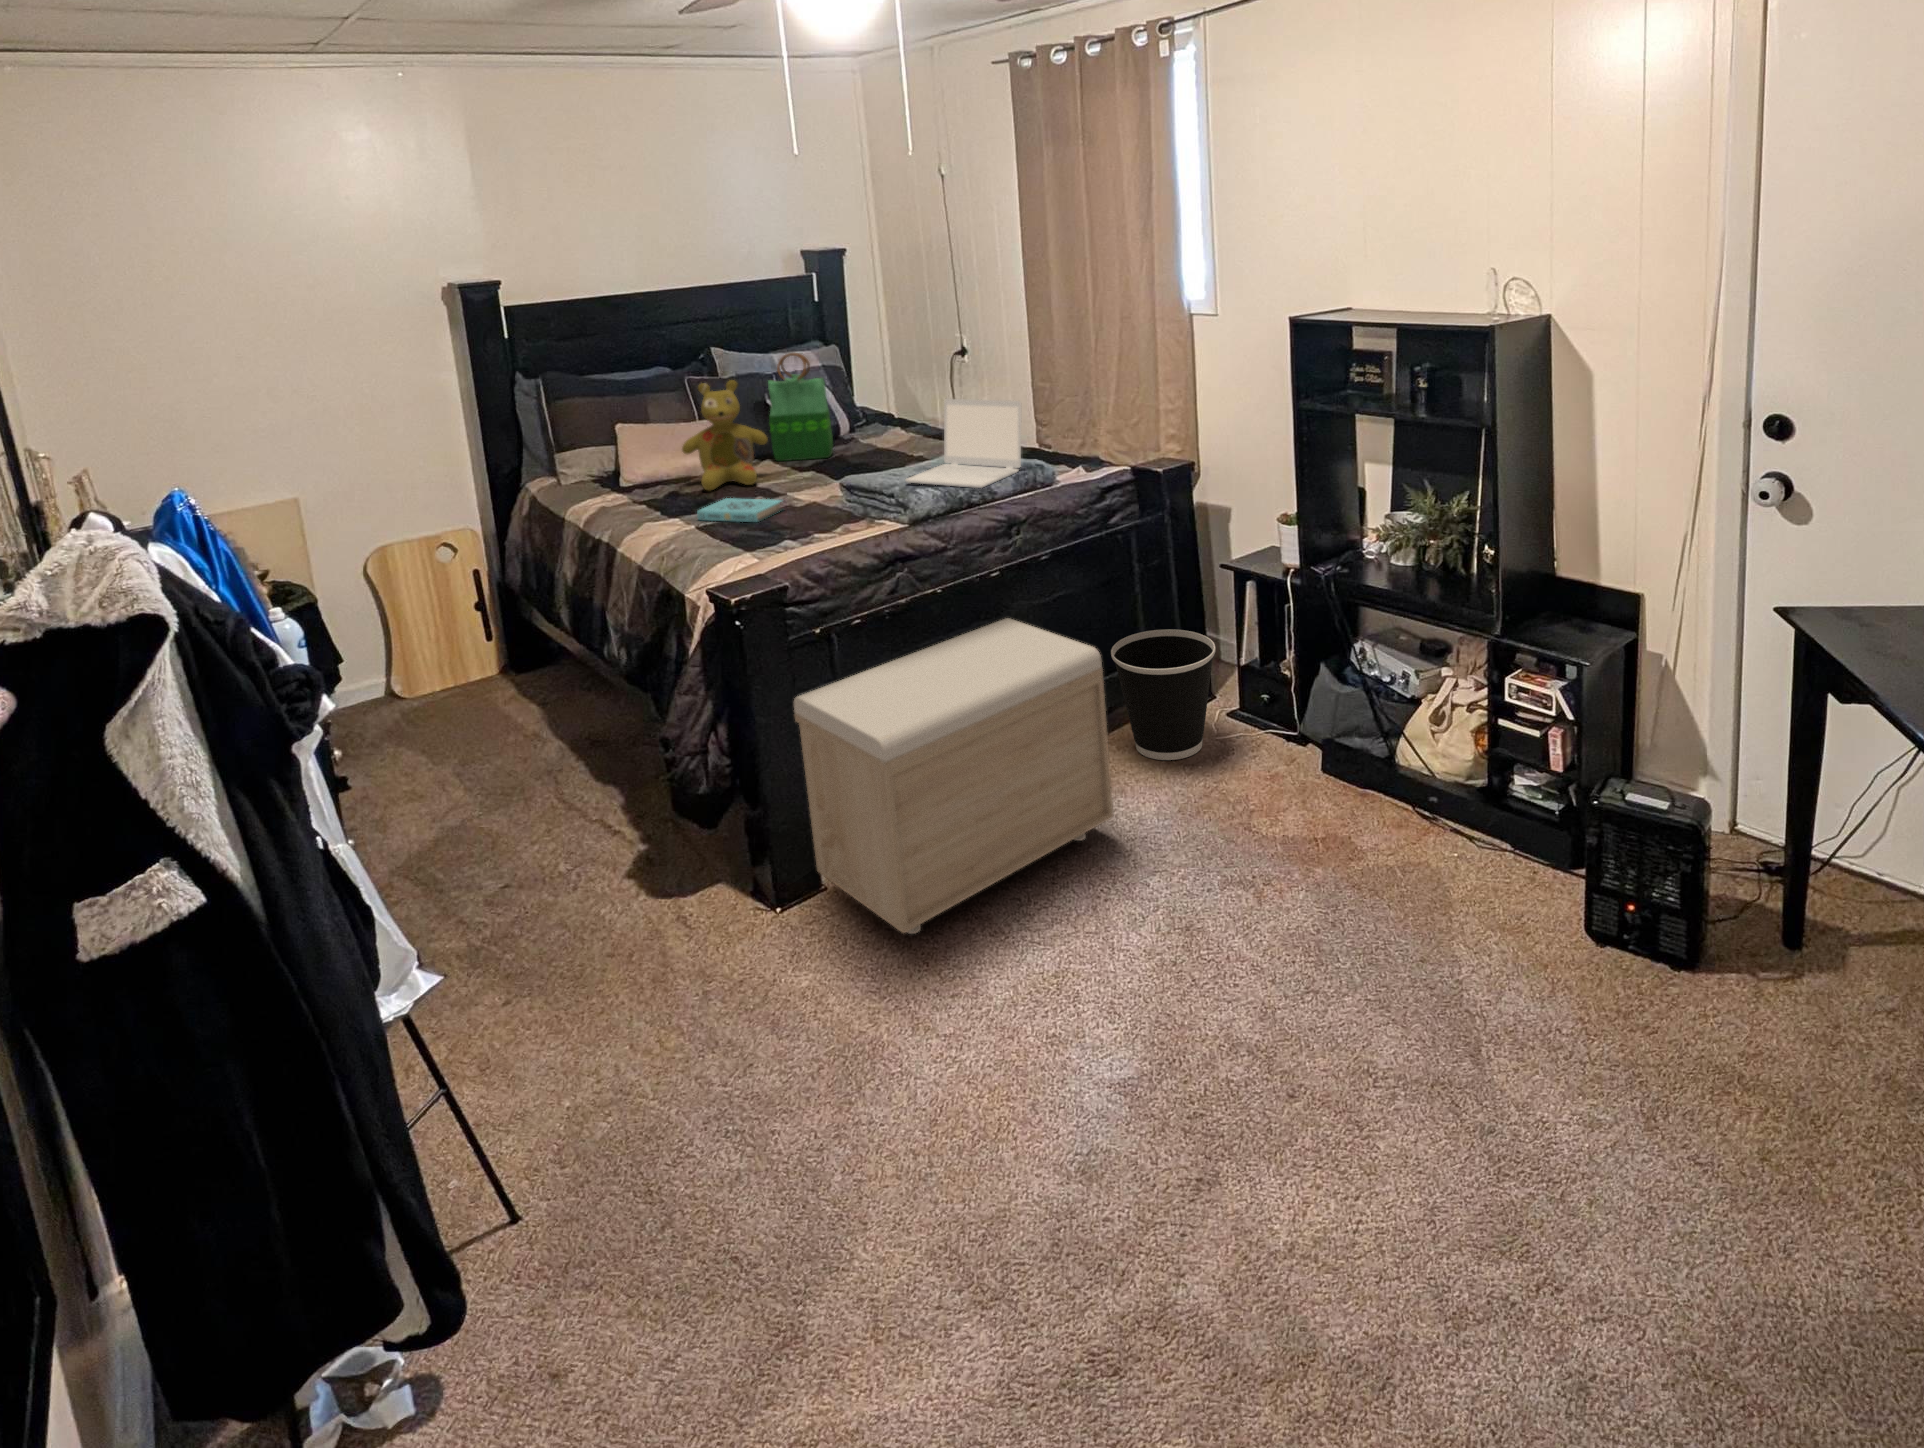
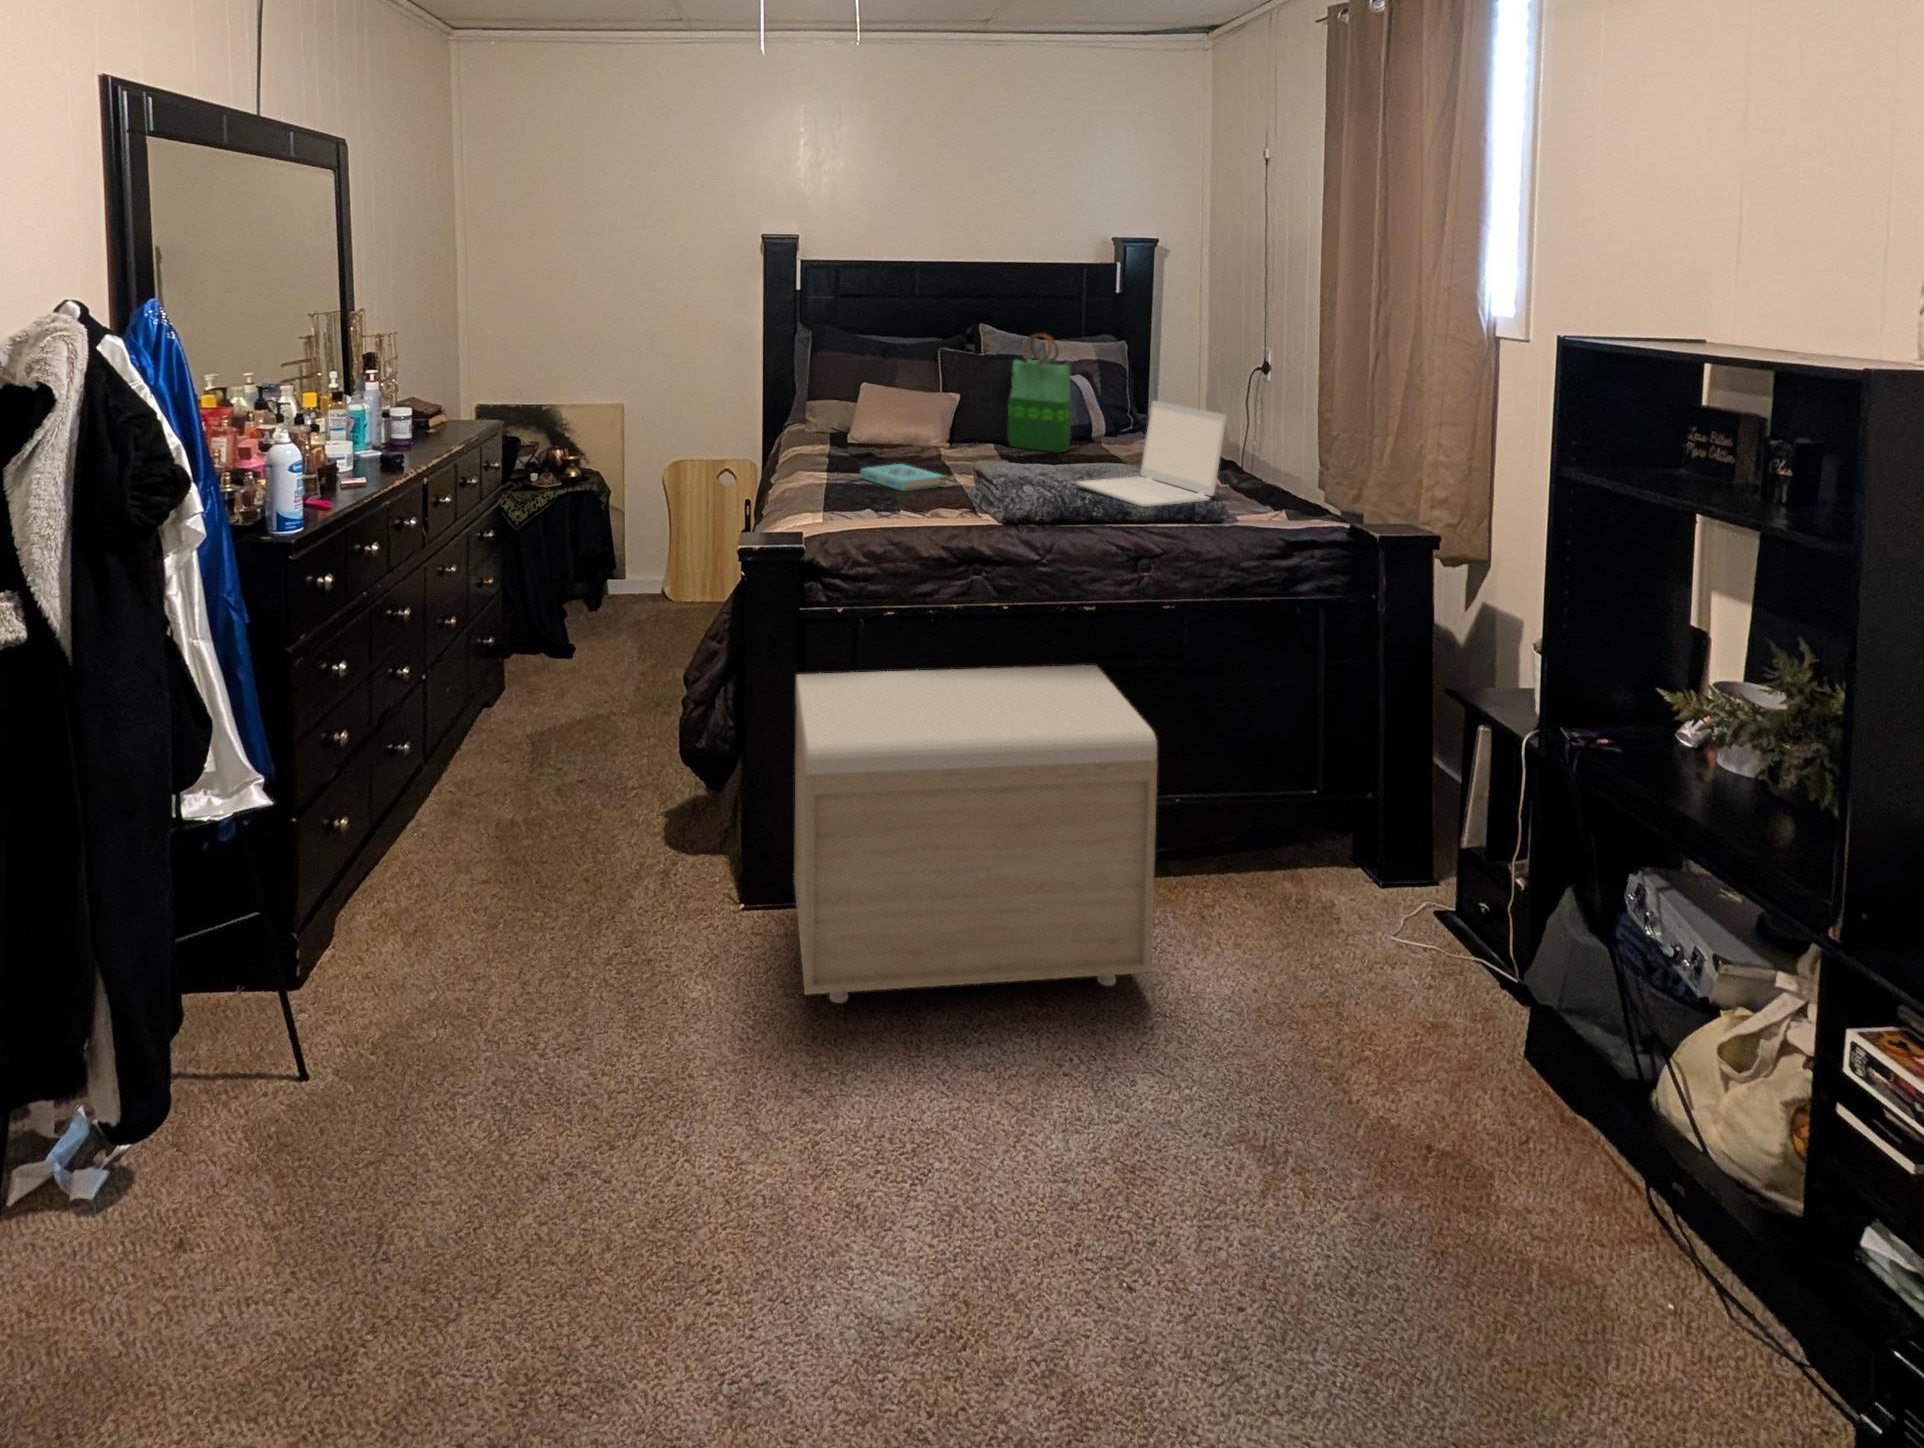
stuffed bear: present [682,380,768,490] -> none [903,348,987,460]
wastebasket: present [1111,629,1216,760] -> none [1248,745,1402,940]

